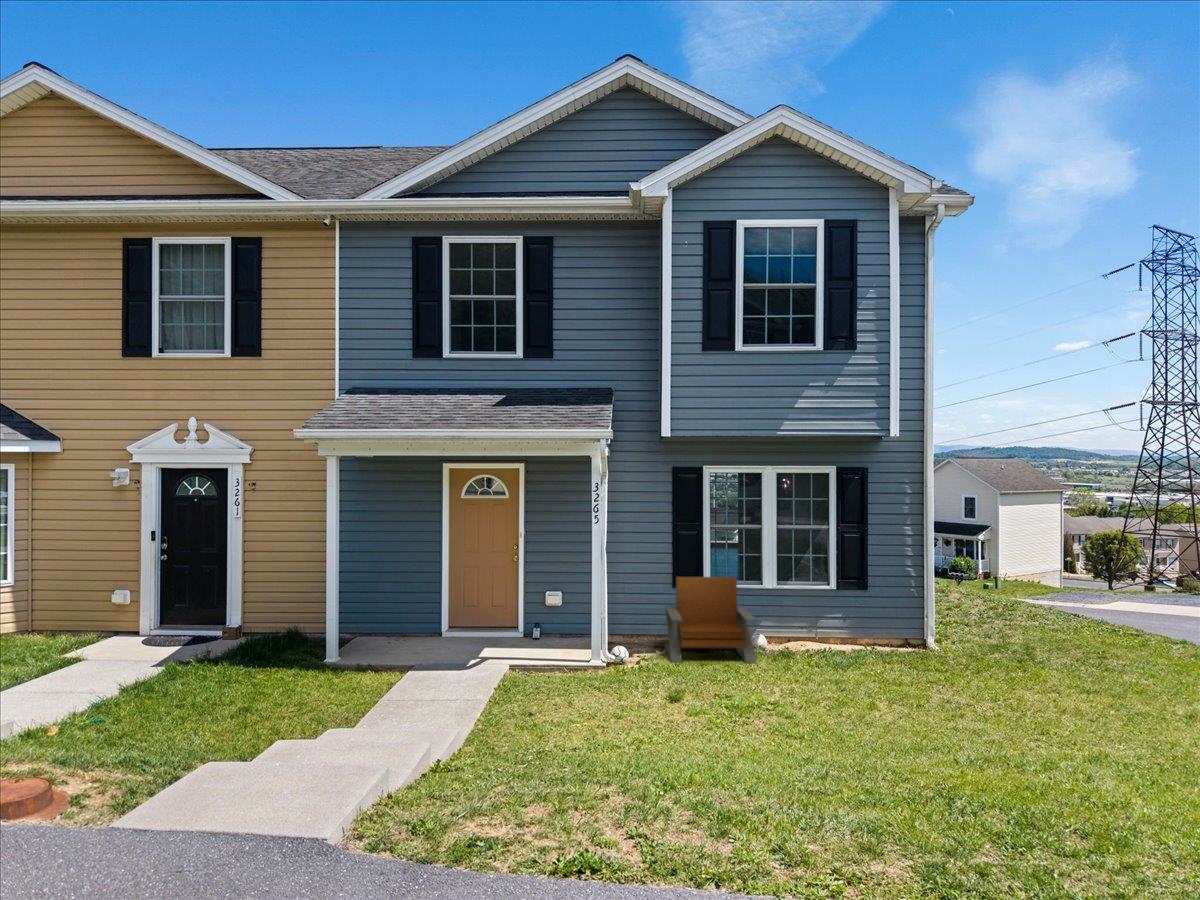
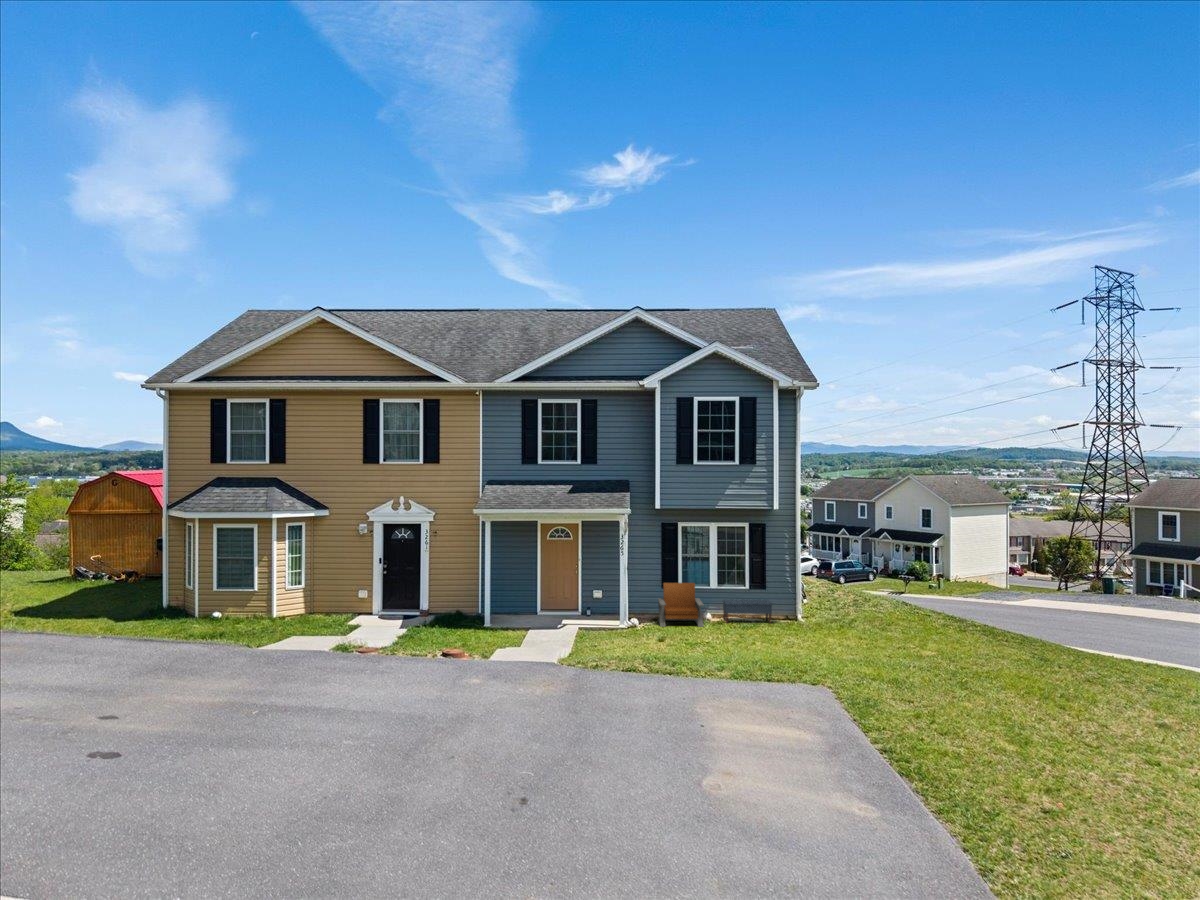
bench: none [787,608,885,655] -> present [723,599,772,623]

